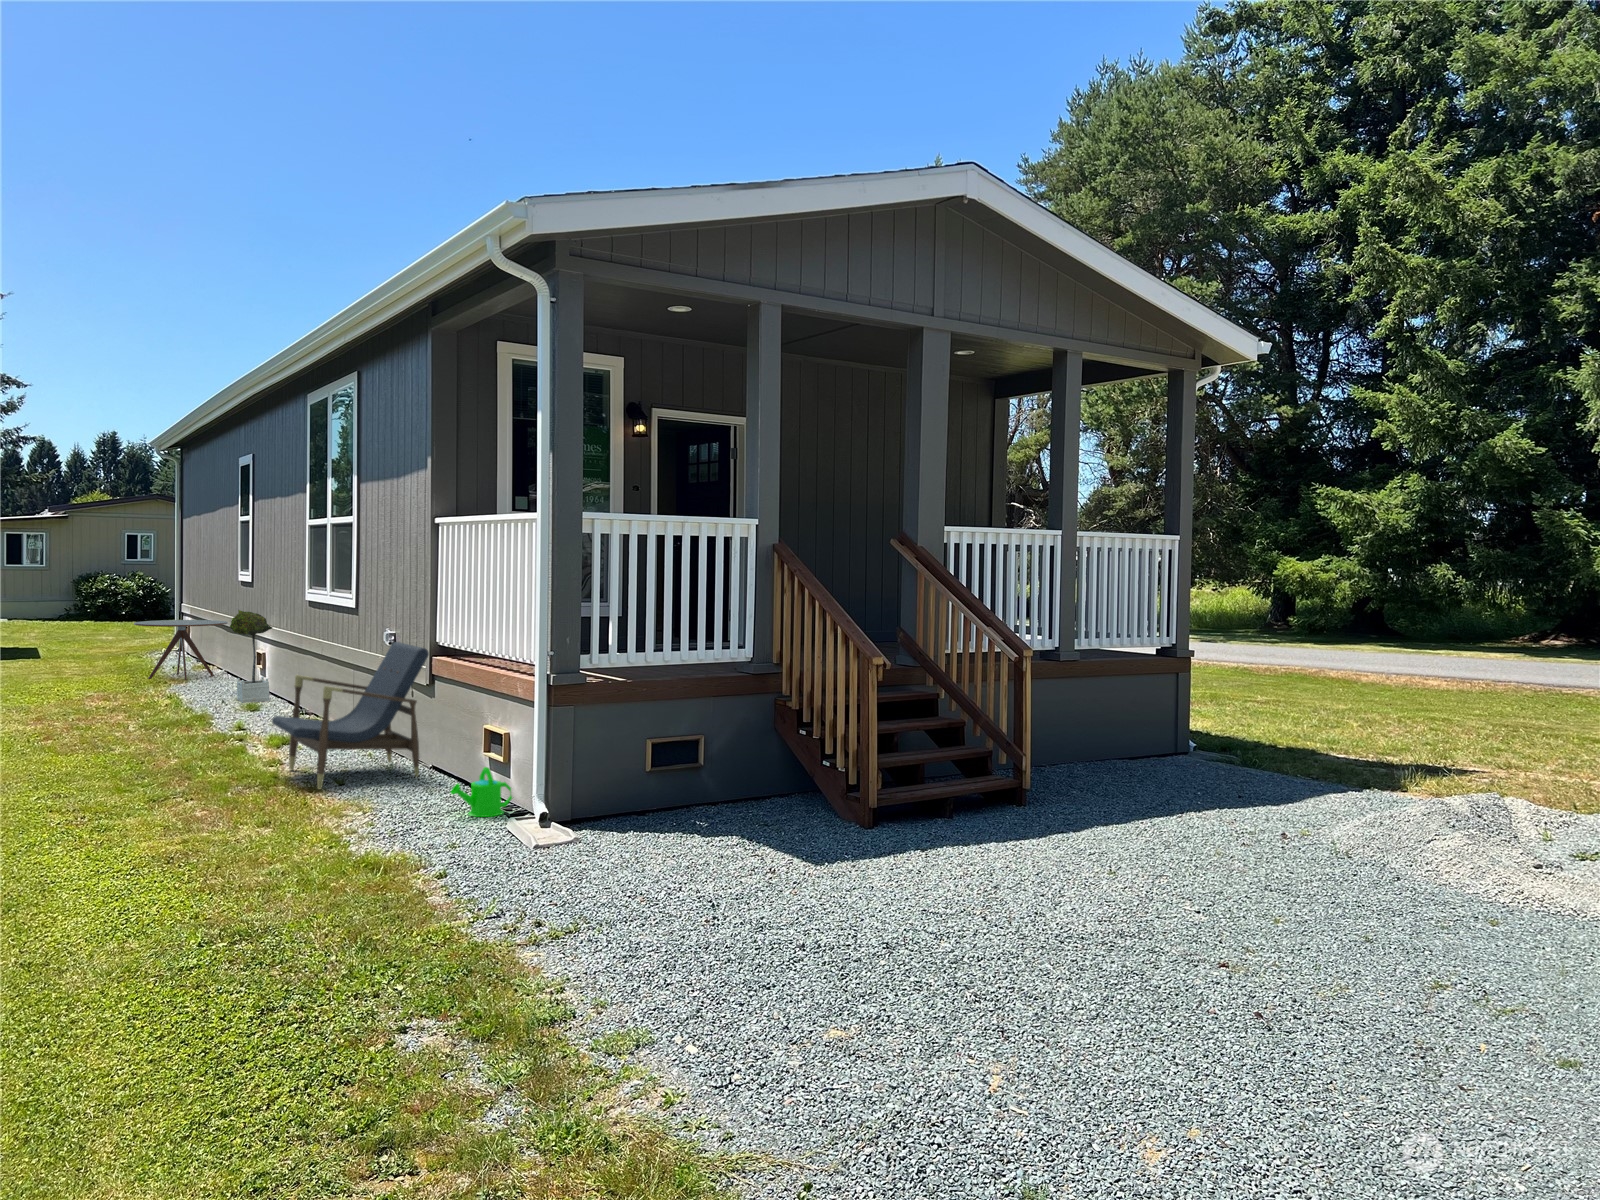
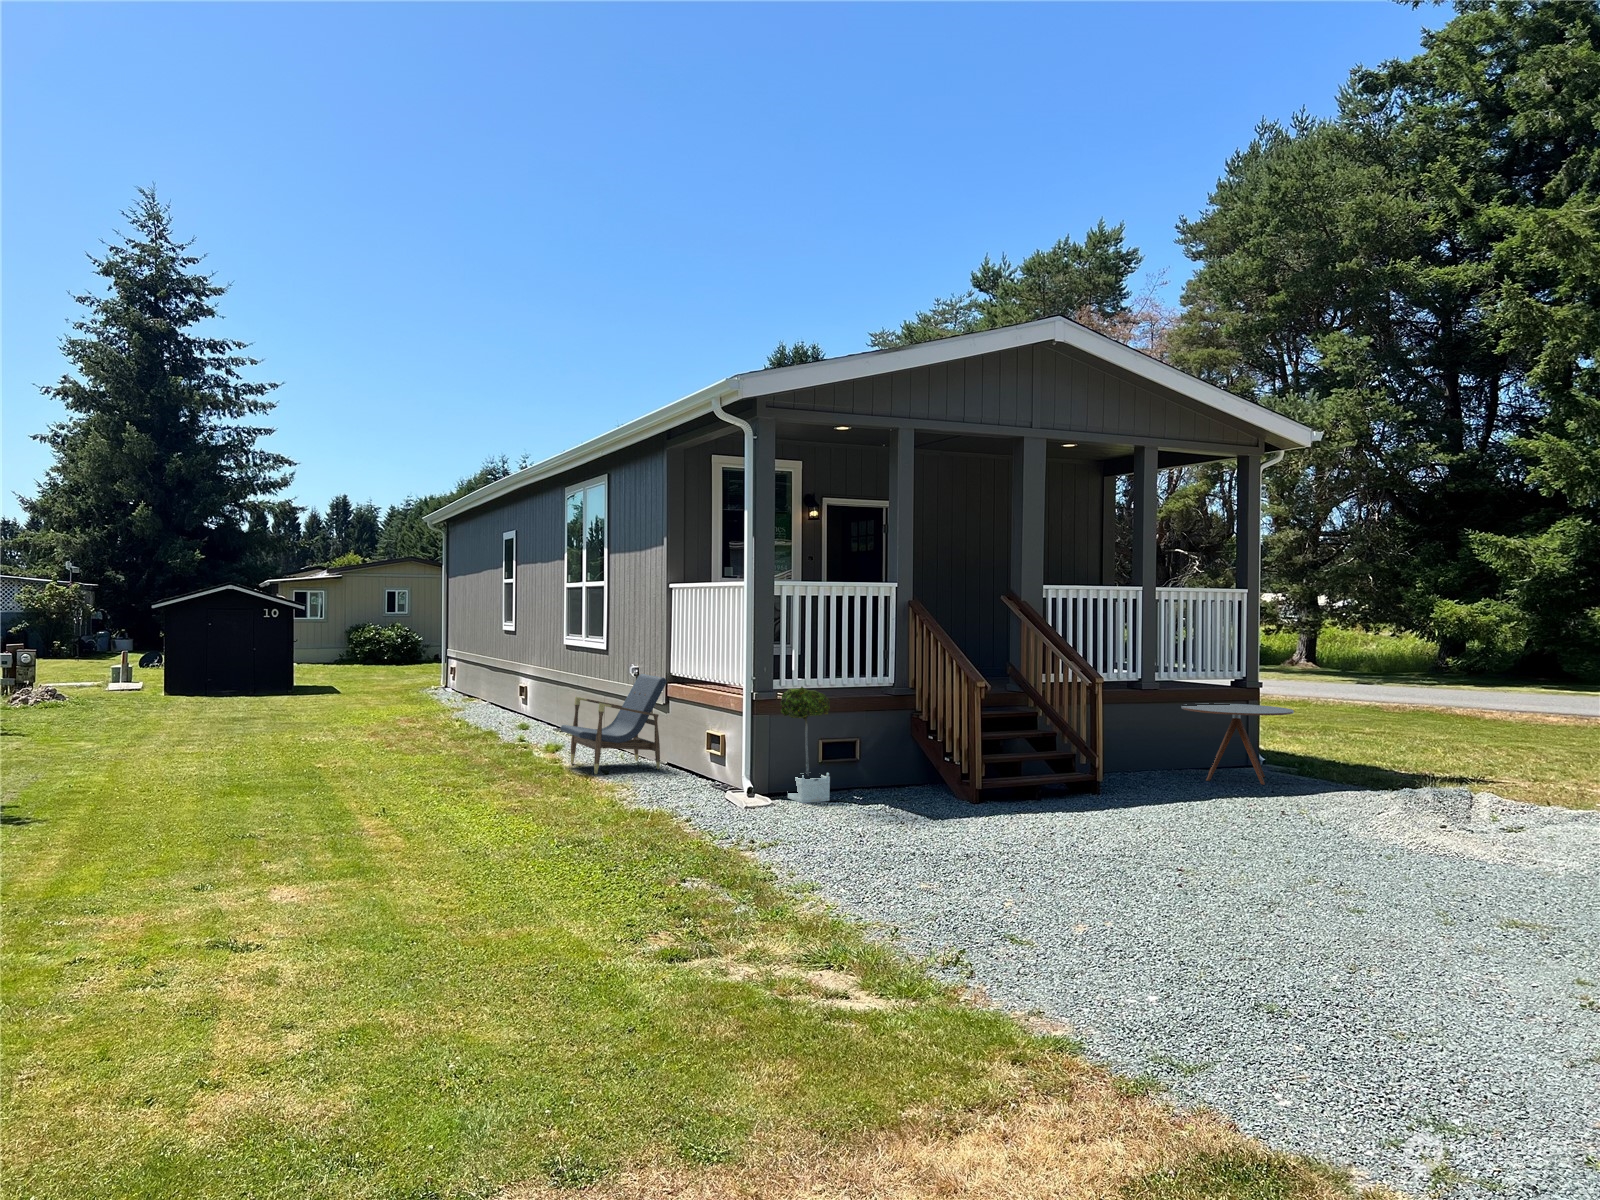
potted tree: present [230,610,272,703] -> present [781,687,830,803]
round table: present [134,620,228,680] -> present [1181,703,1294,785]
watering can: present [451,767,512,817] -> none [688,757,729,790]

